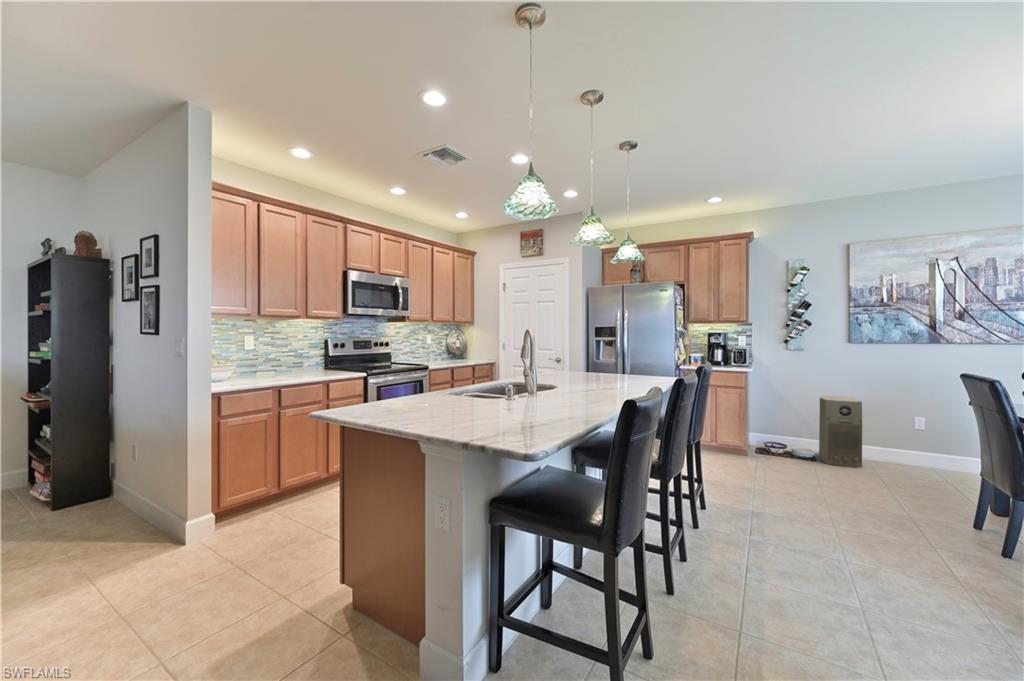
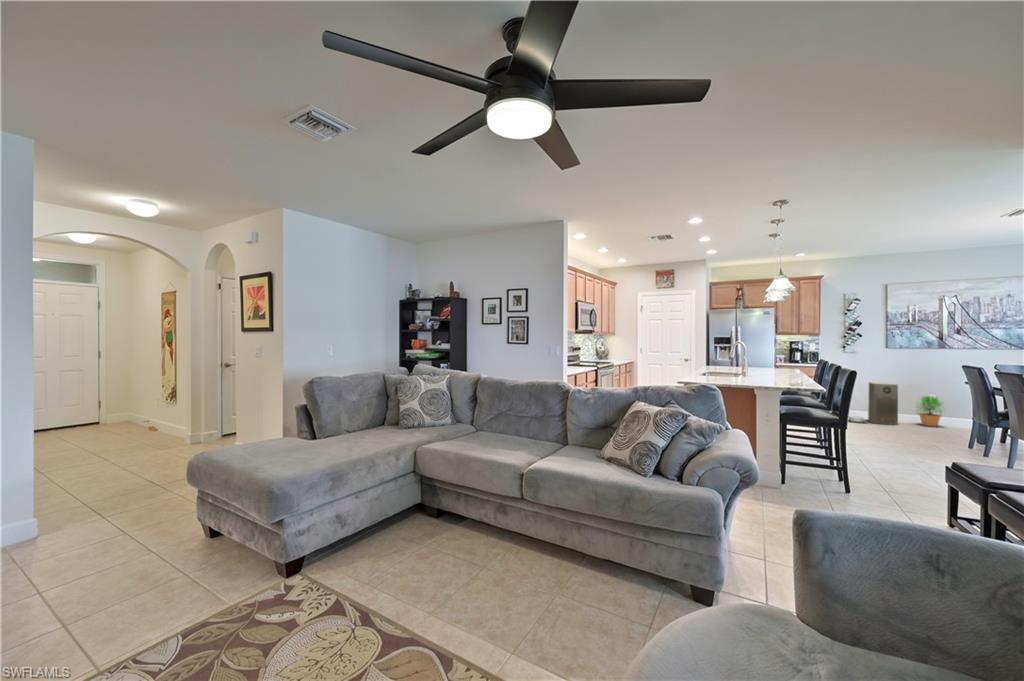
potted plant: none [887,419,943,471] -> present [917,396,945,426]

